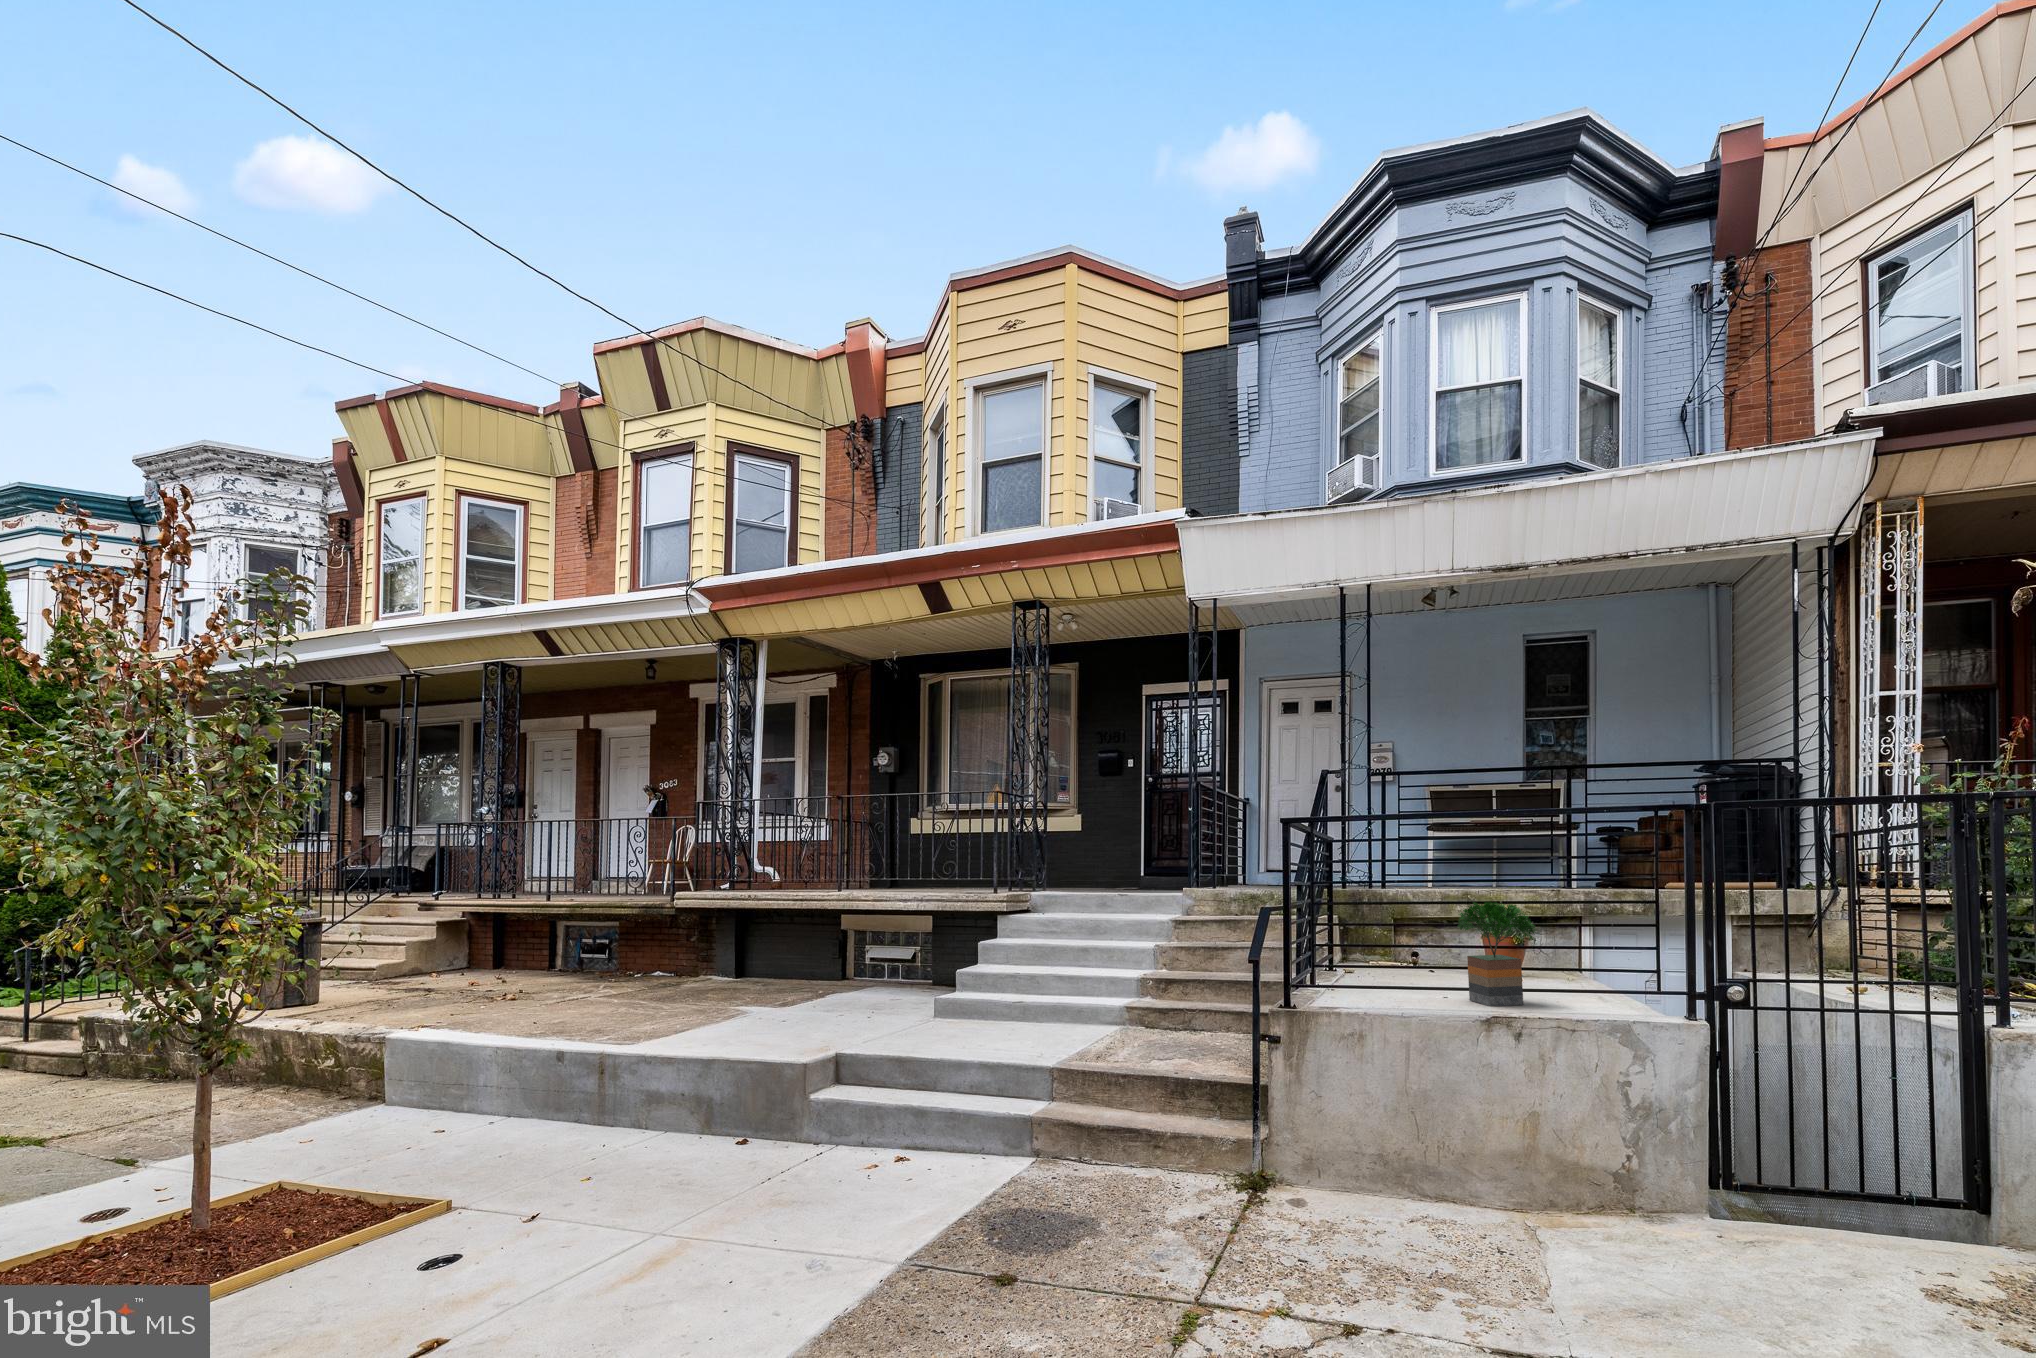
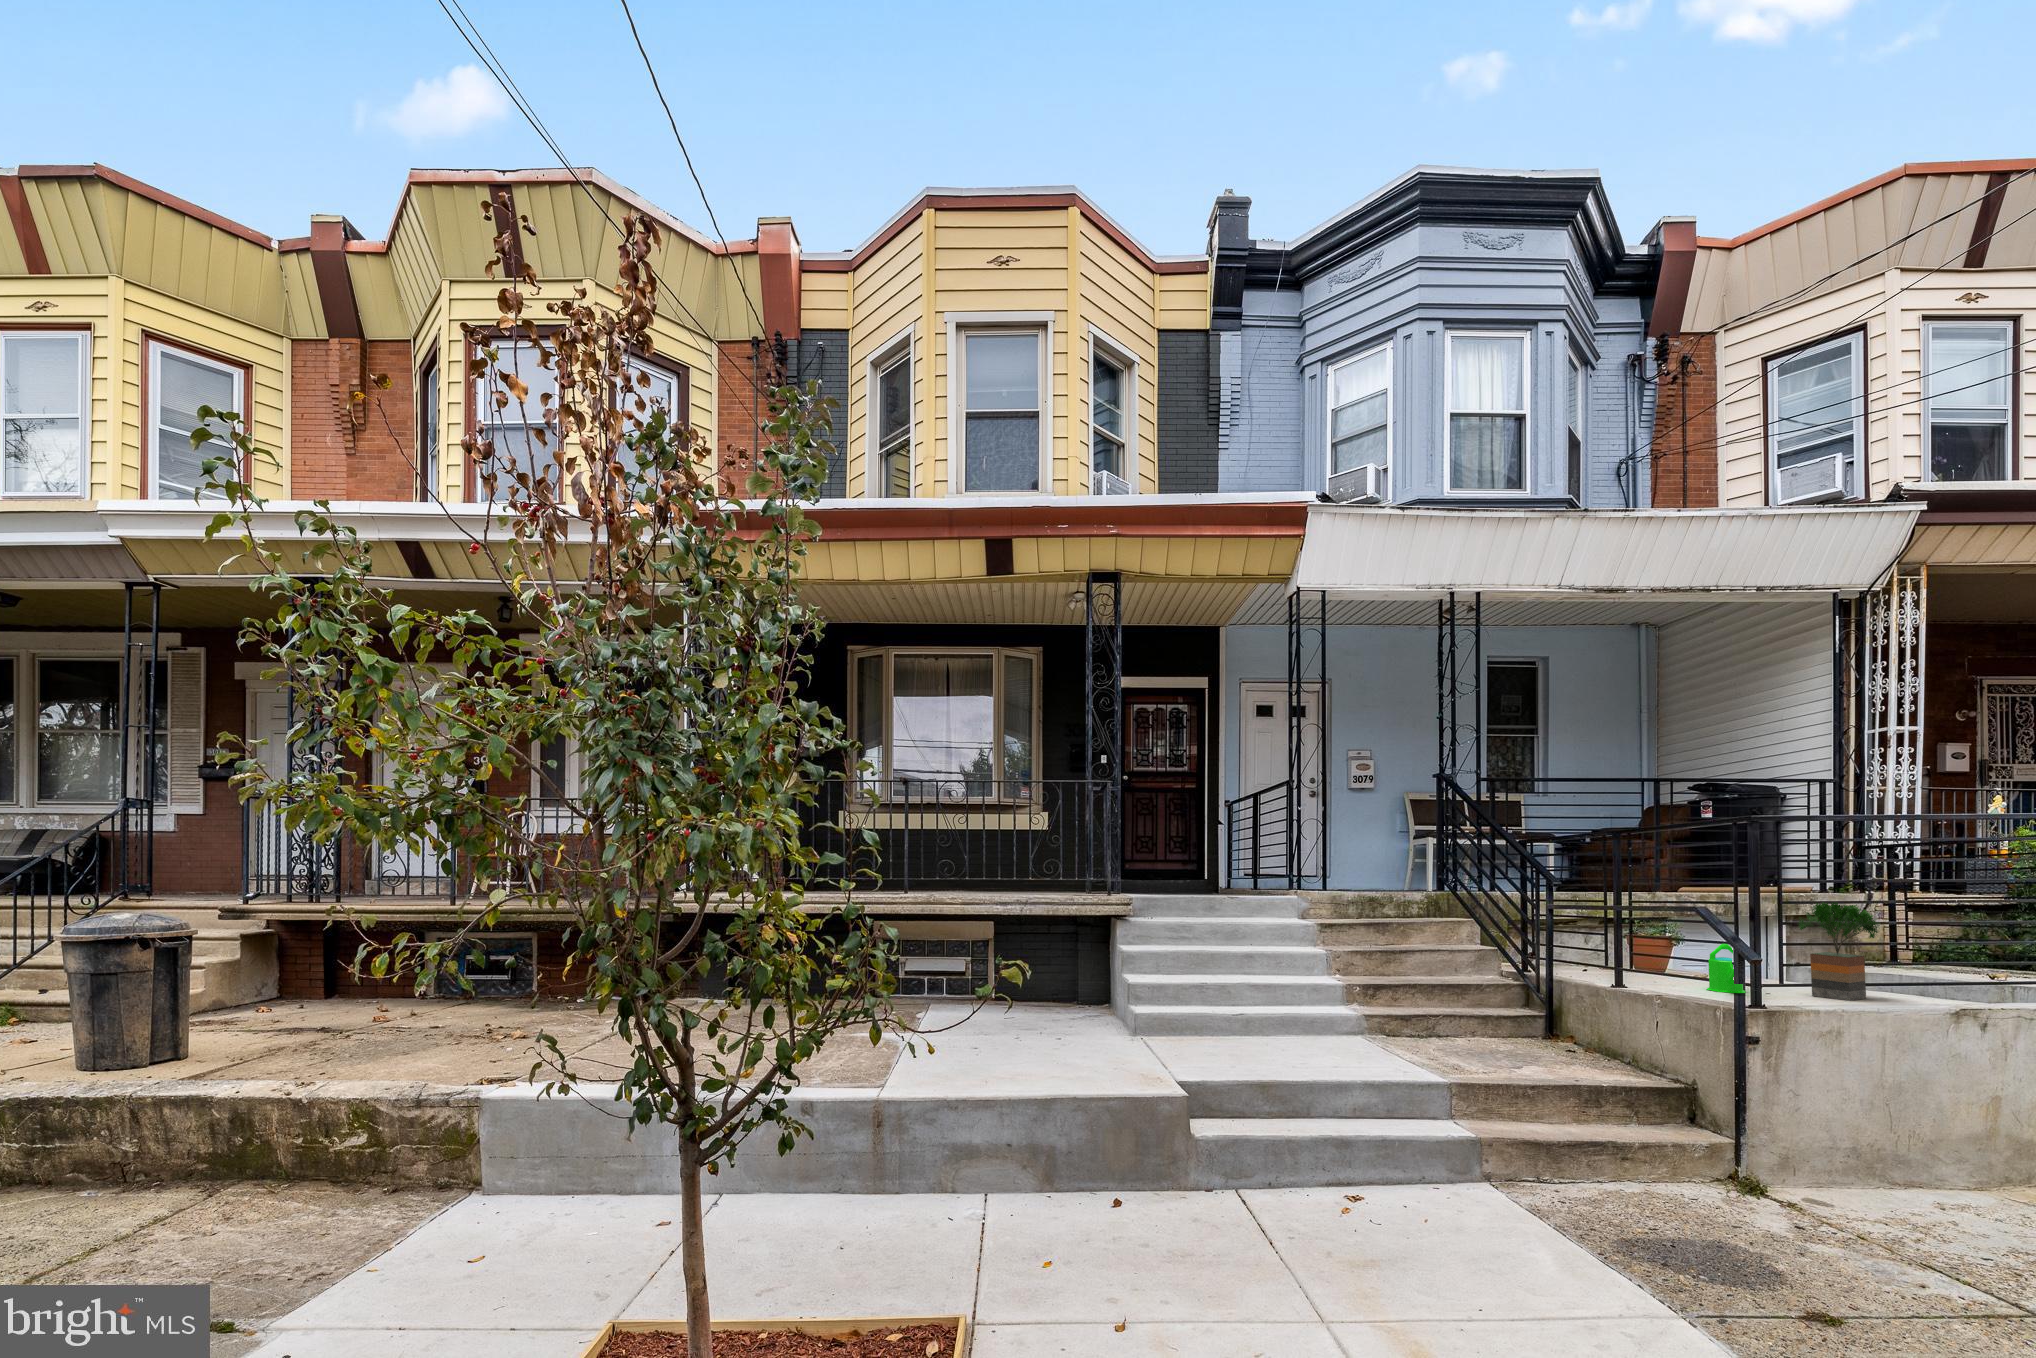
watering can: none [1379,945,1417,995] -> present [1707,944,1746,993]

